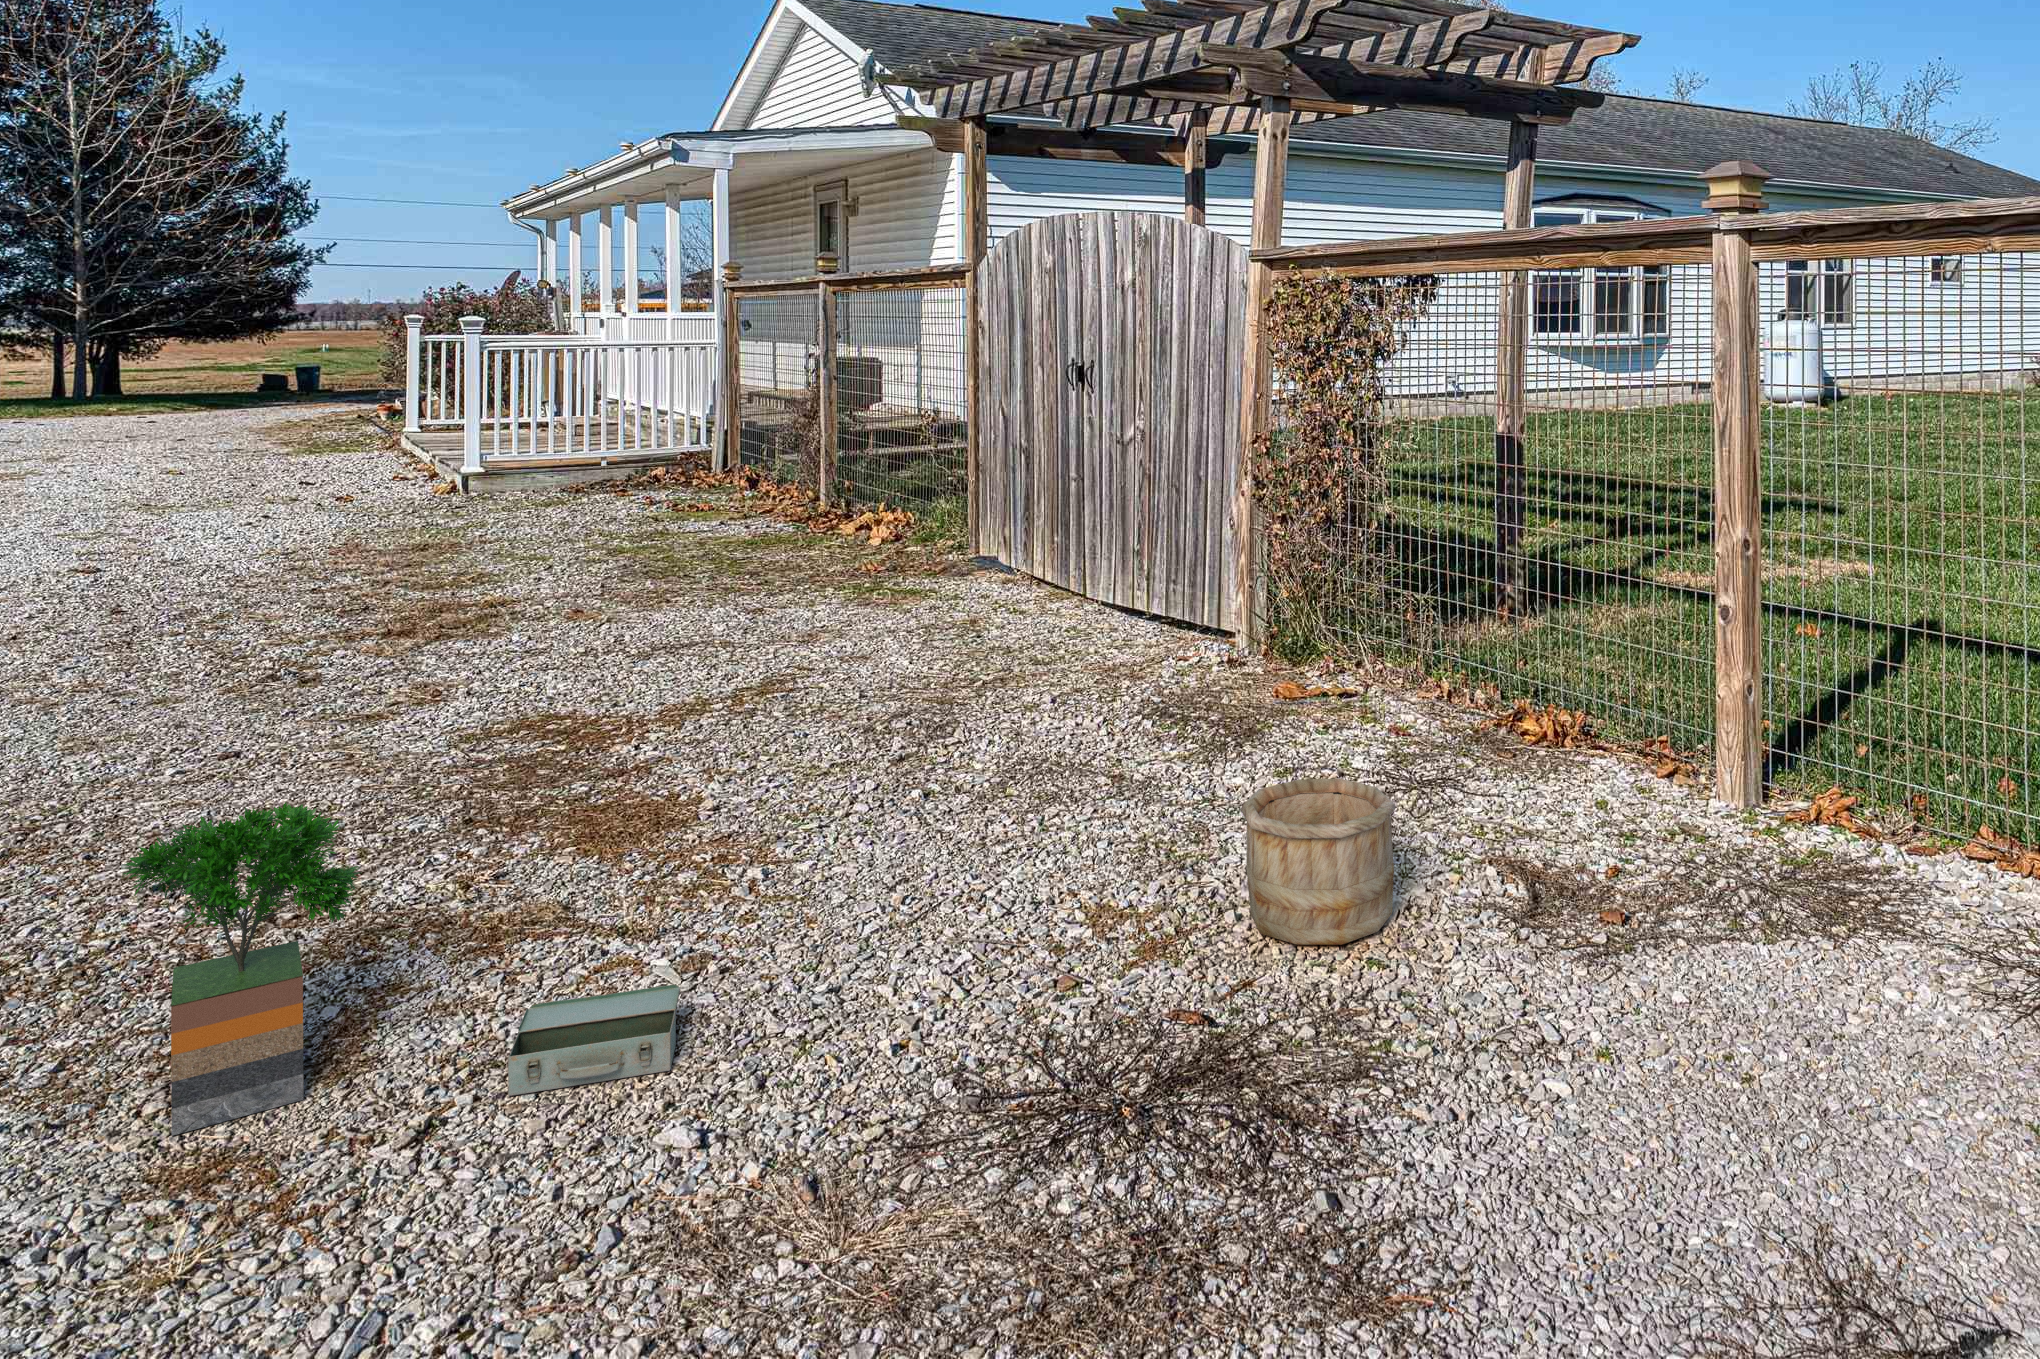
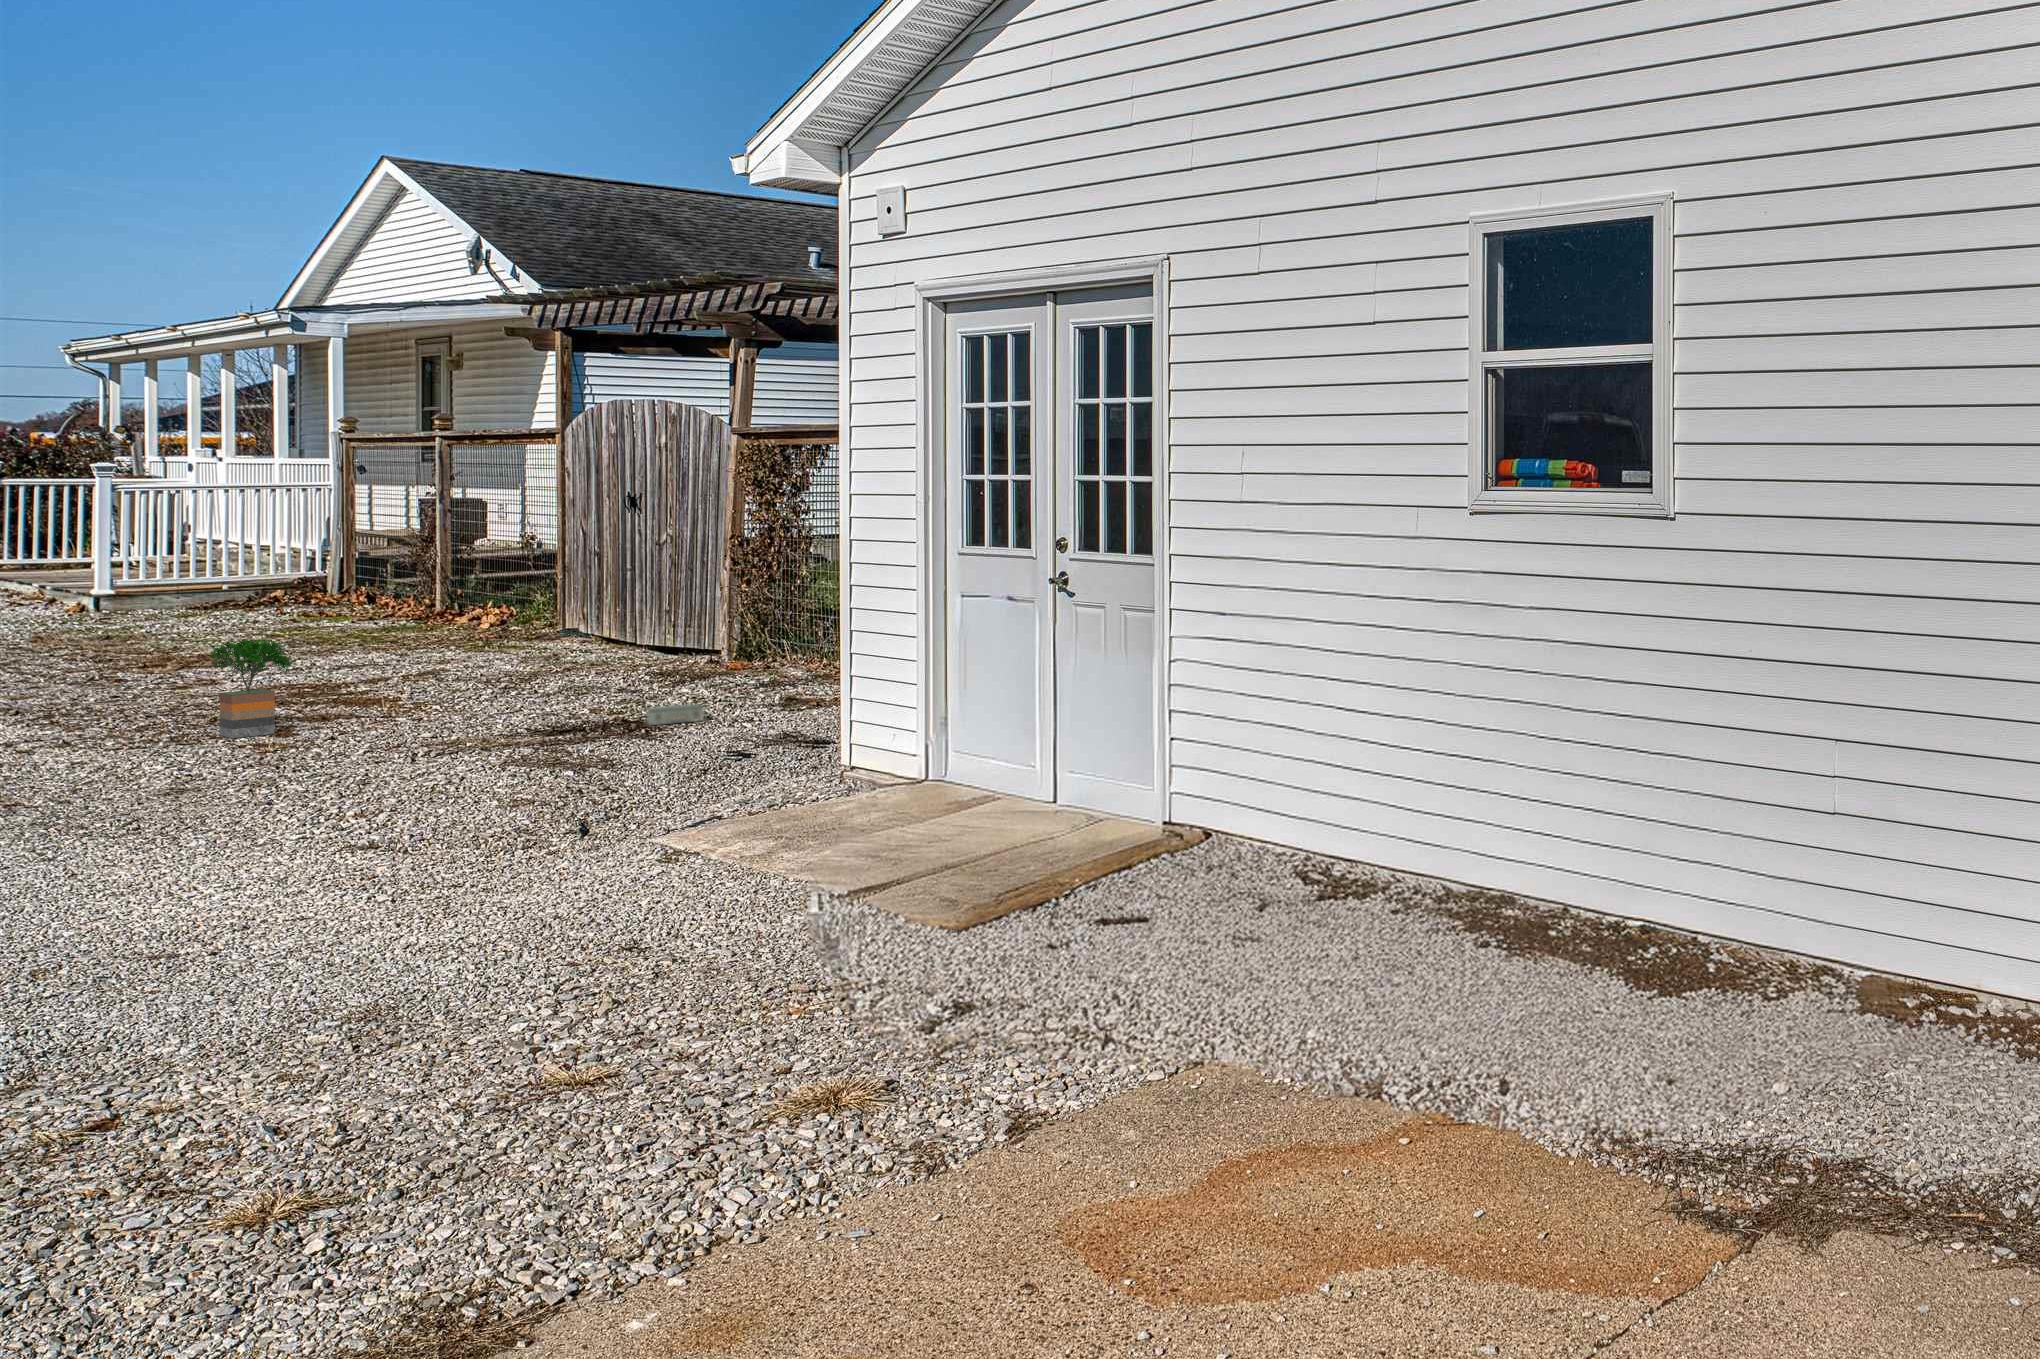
wooden bucket: present [1241,778,1396,945] -> none [655,650,720,702]
toolbox: present [508,984,680,1096] -> present [646,703,704,725]

